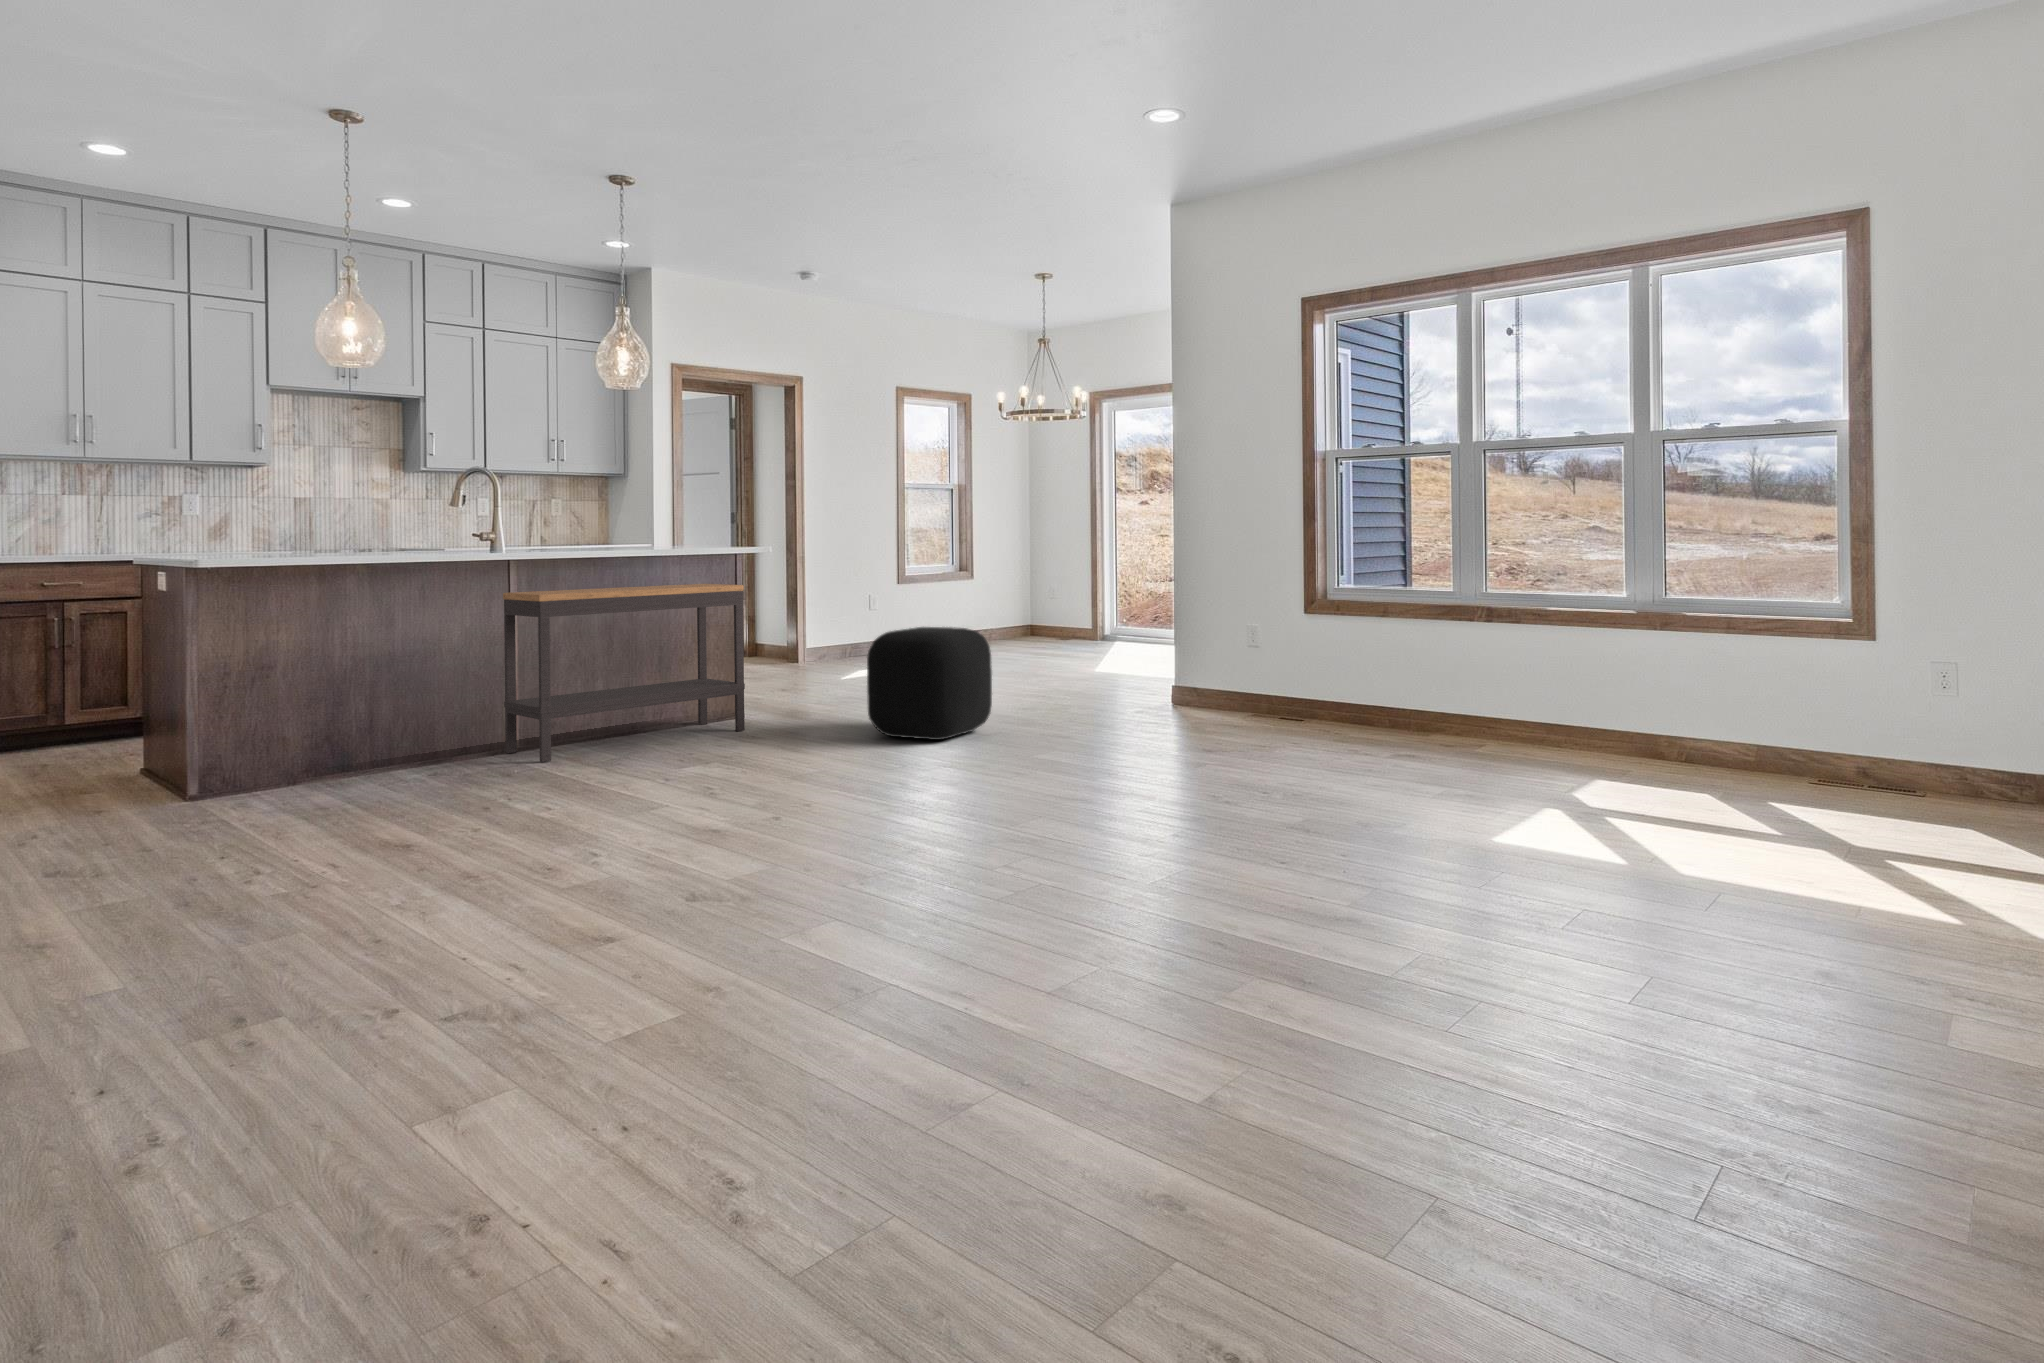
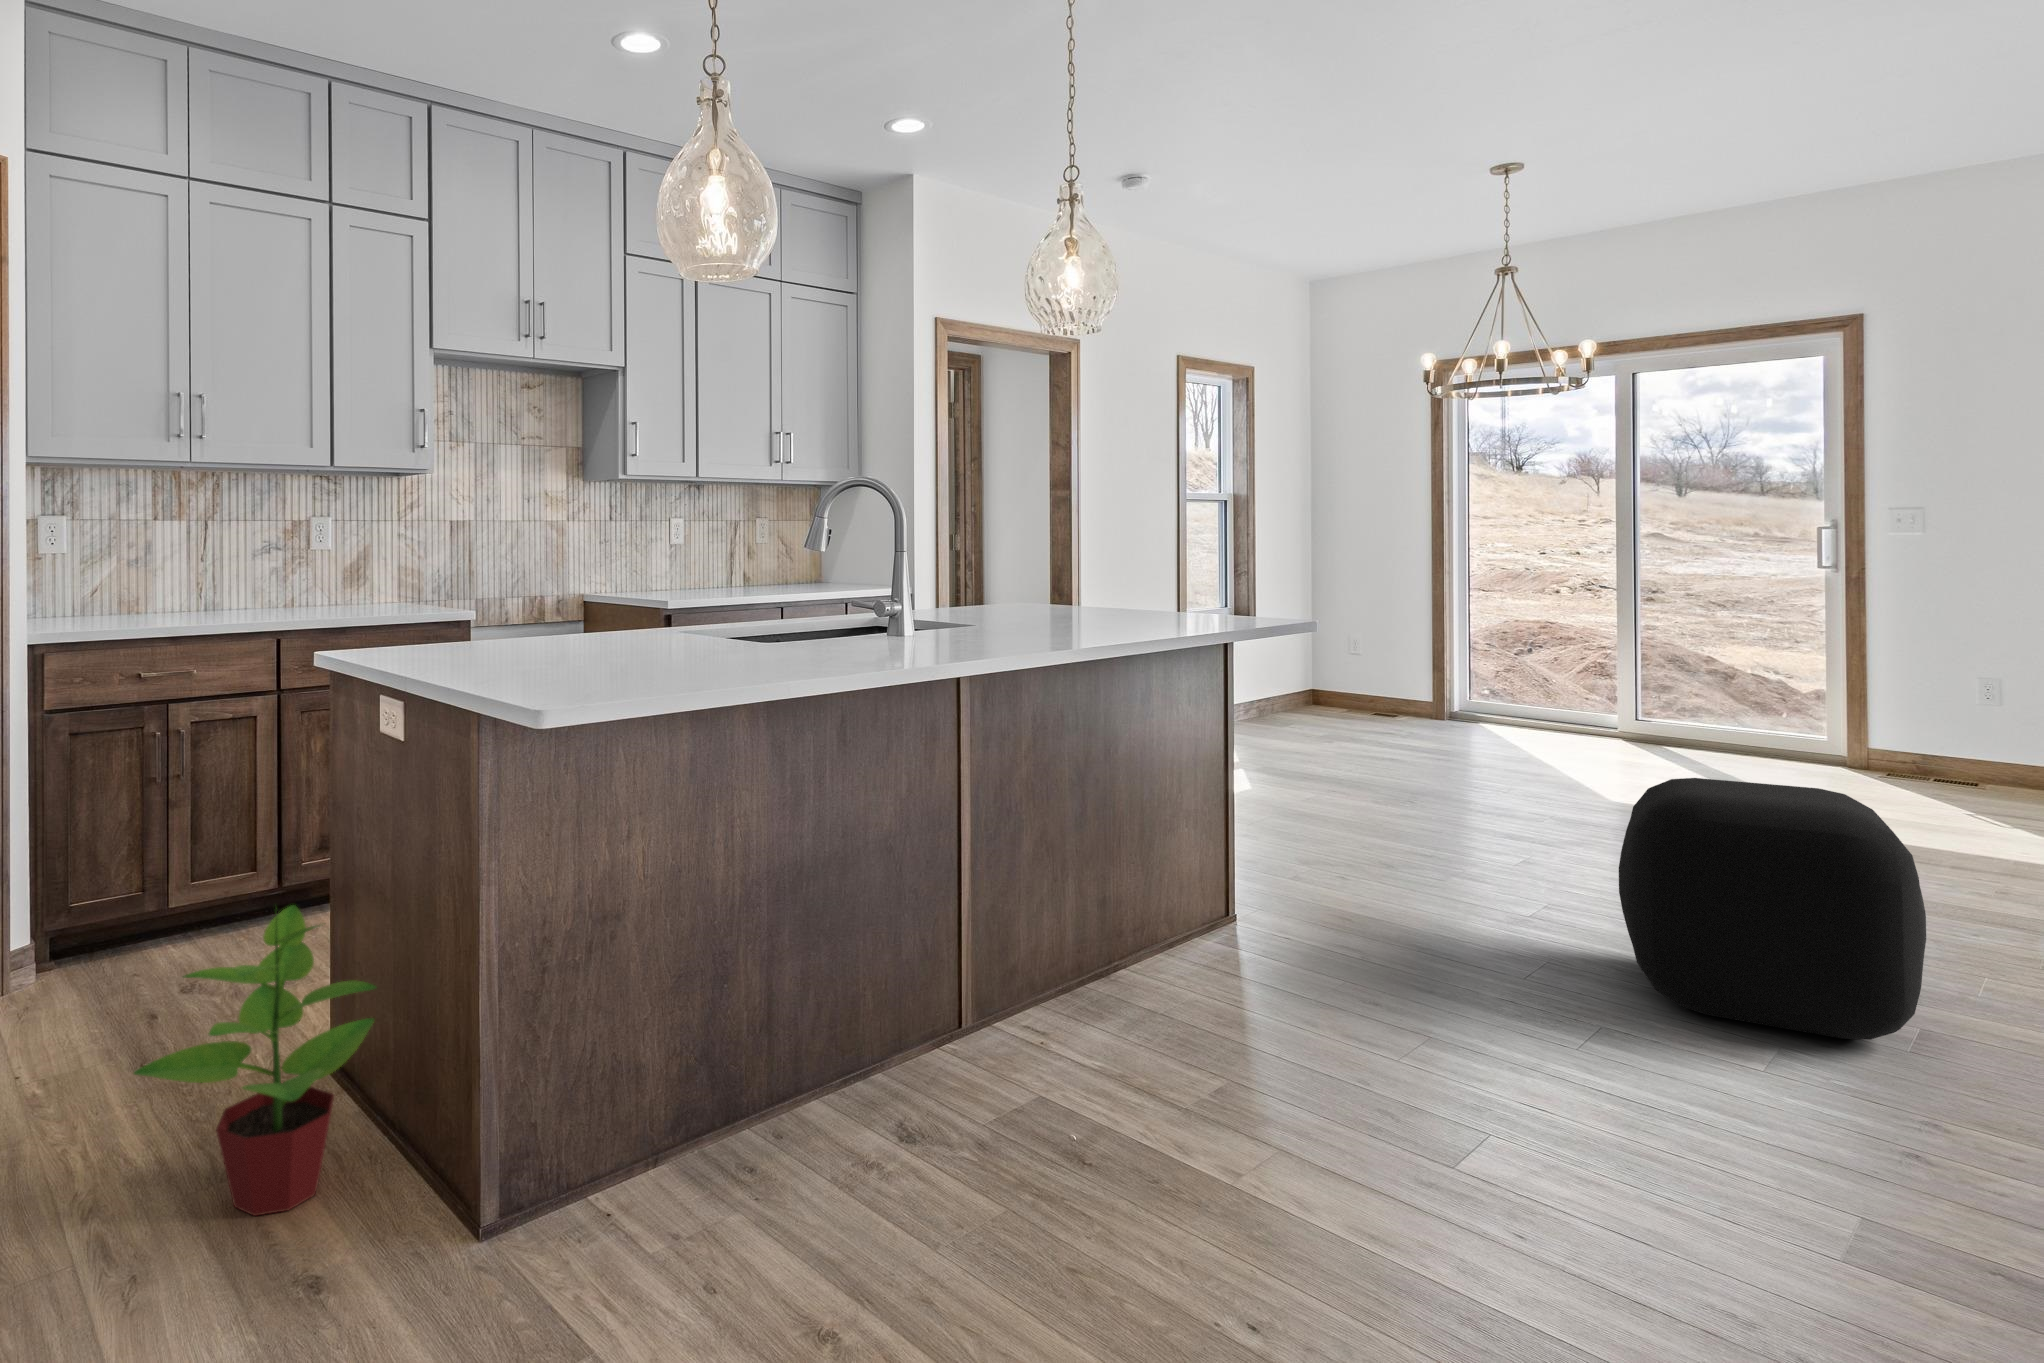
console table: present [503,584,745,762] -> none [960,678,1321,1081]
potted plant: none [13,666,150,803] -> present [134,905,376,1216]

